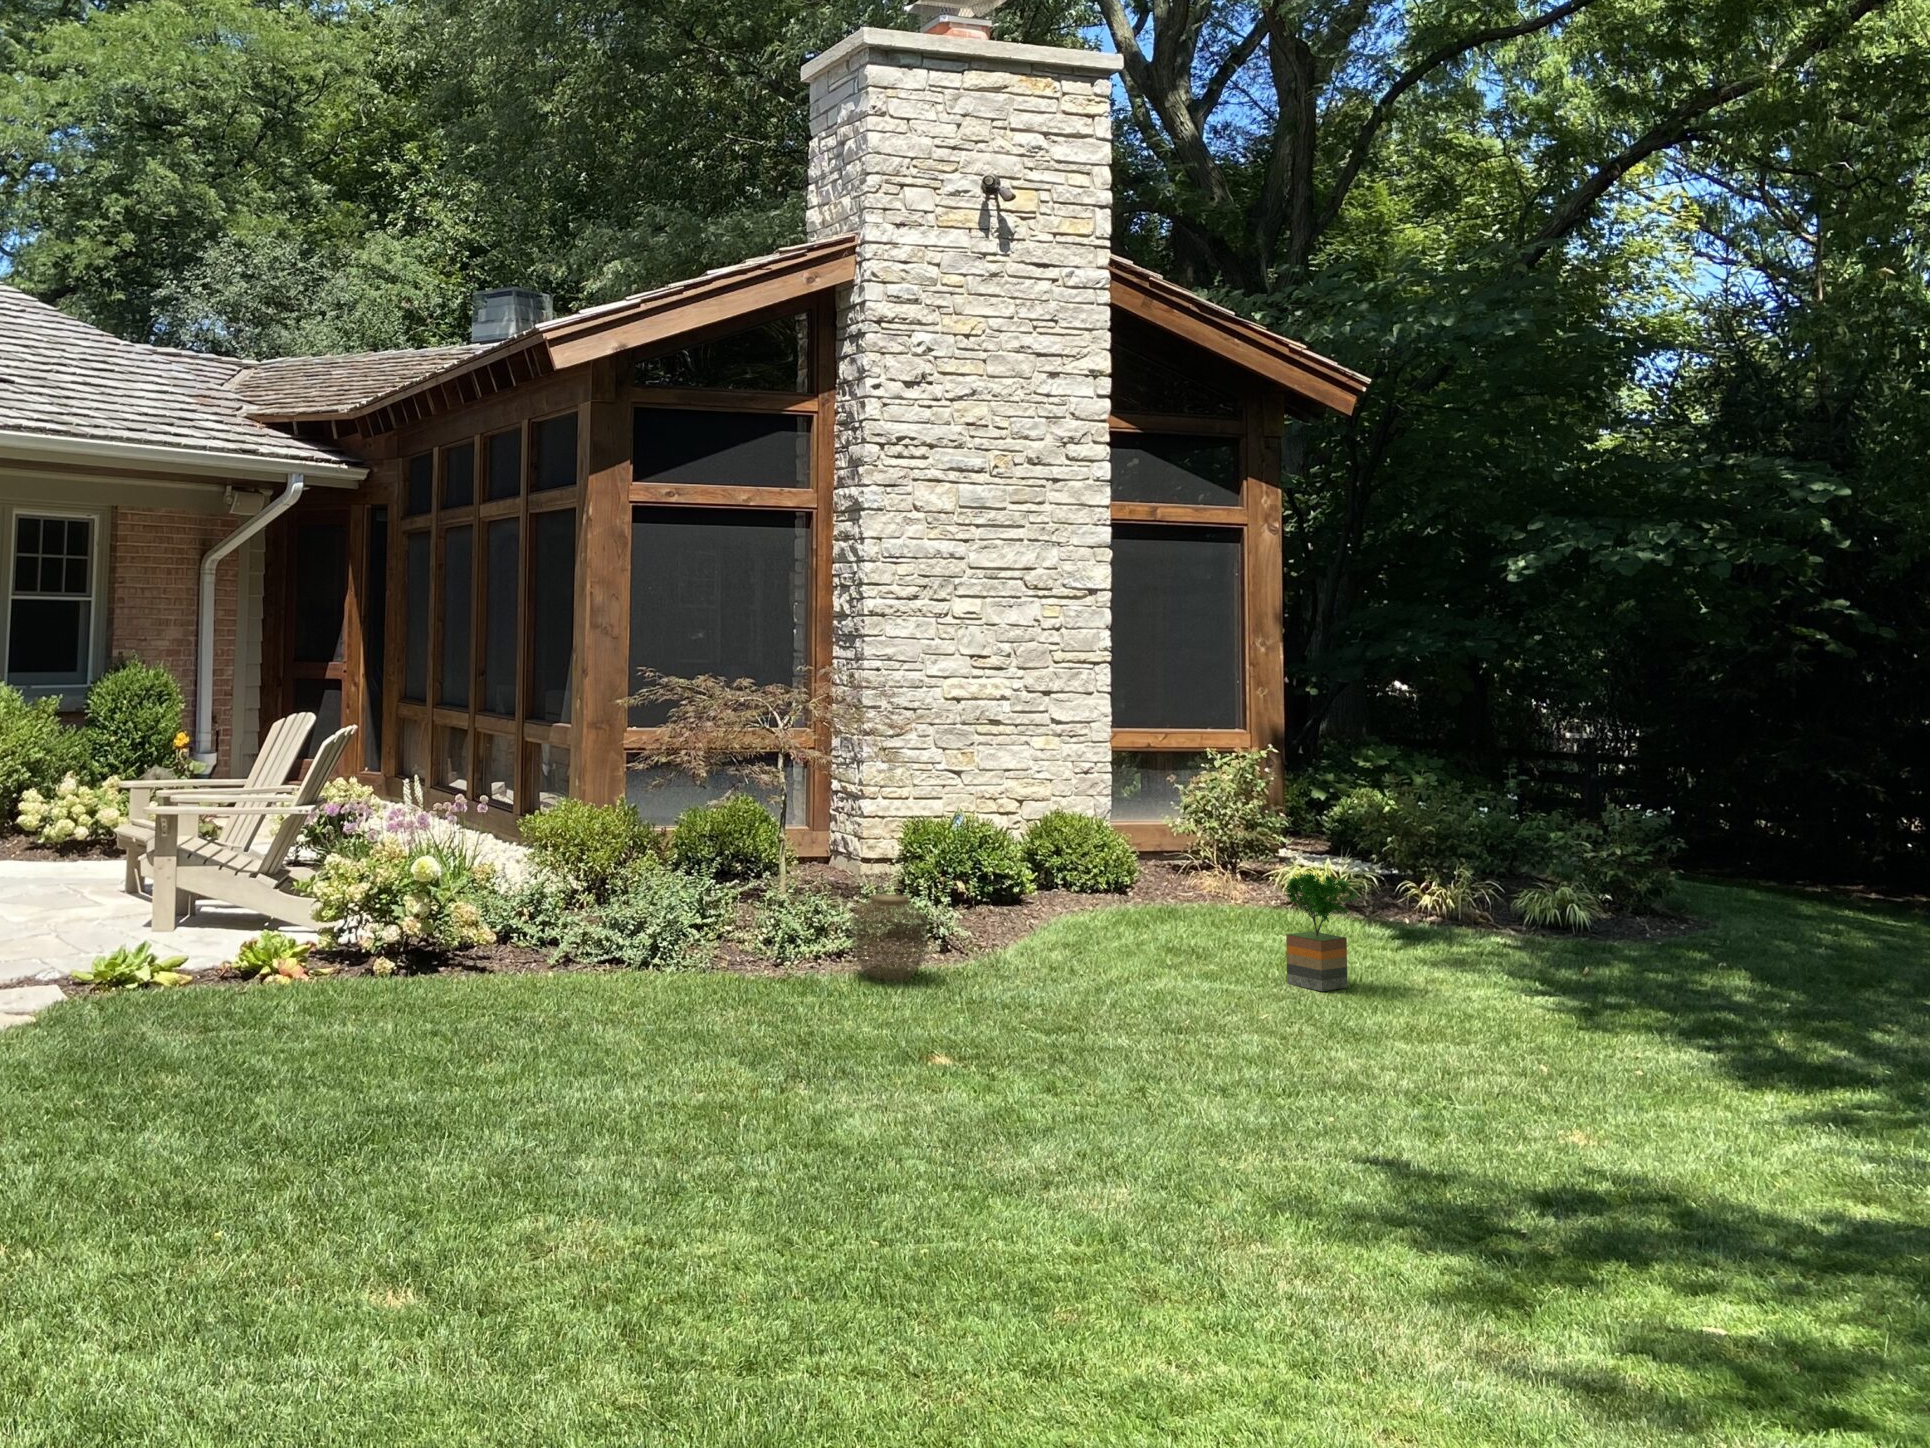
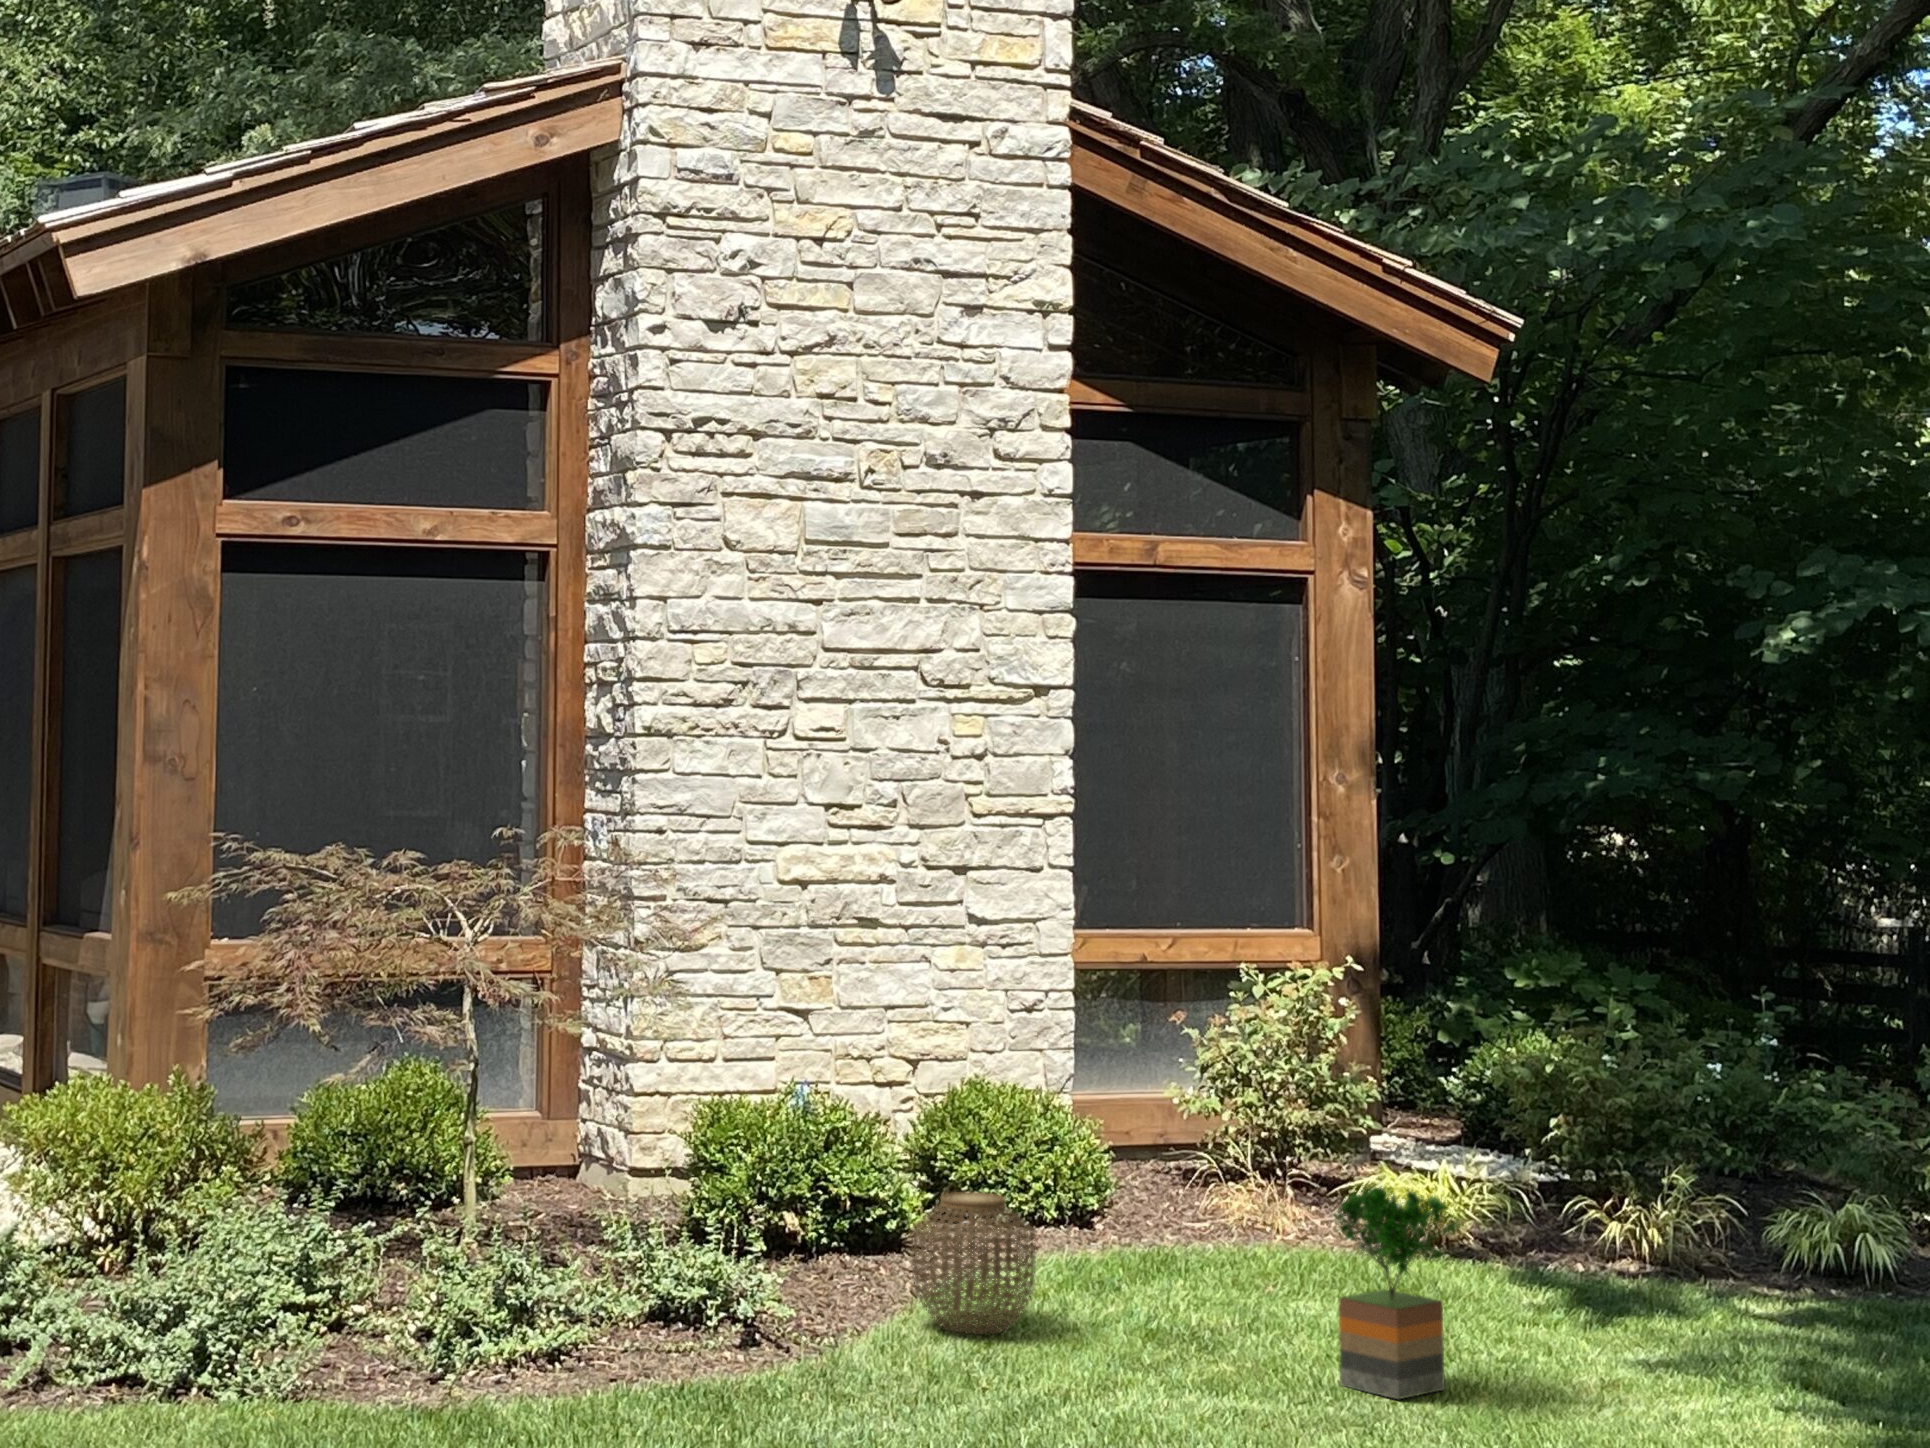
woven basket: present [852,894,927,980] -> present [912,1192,1035,1334]

